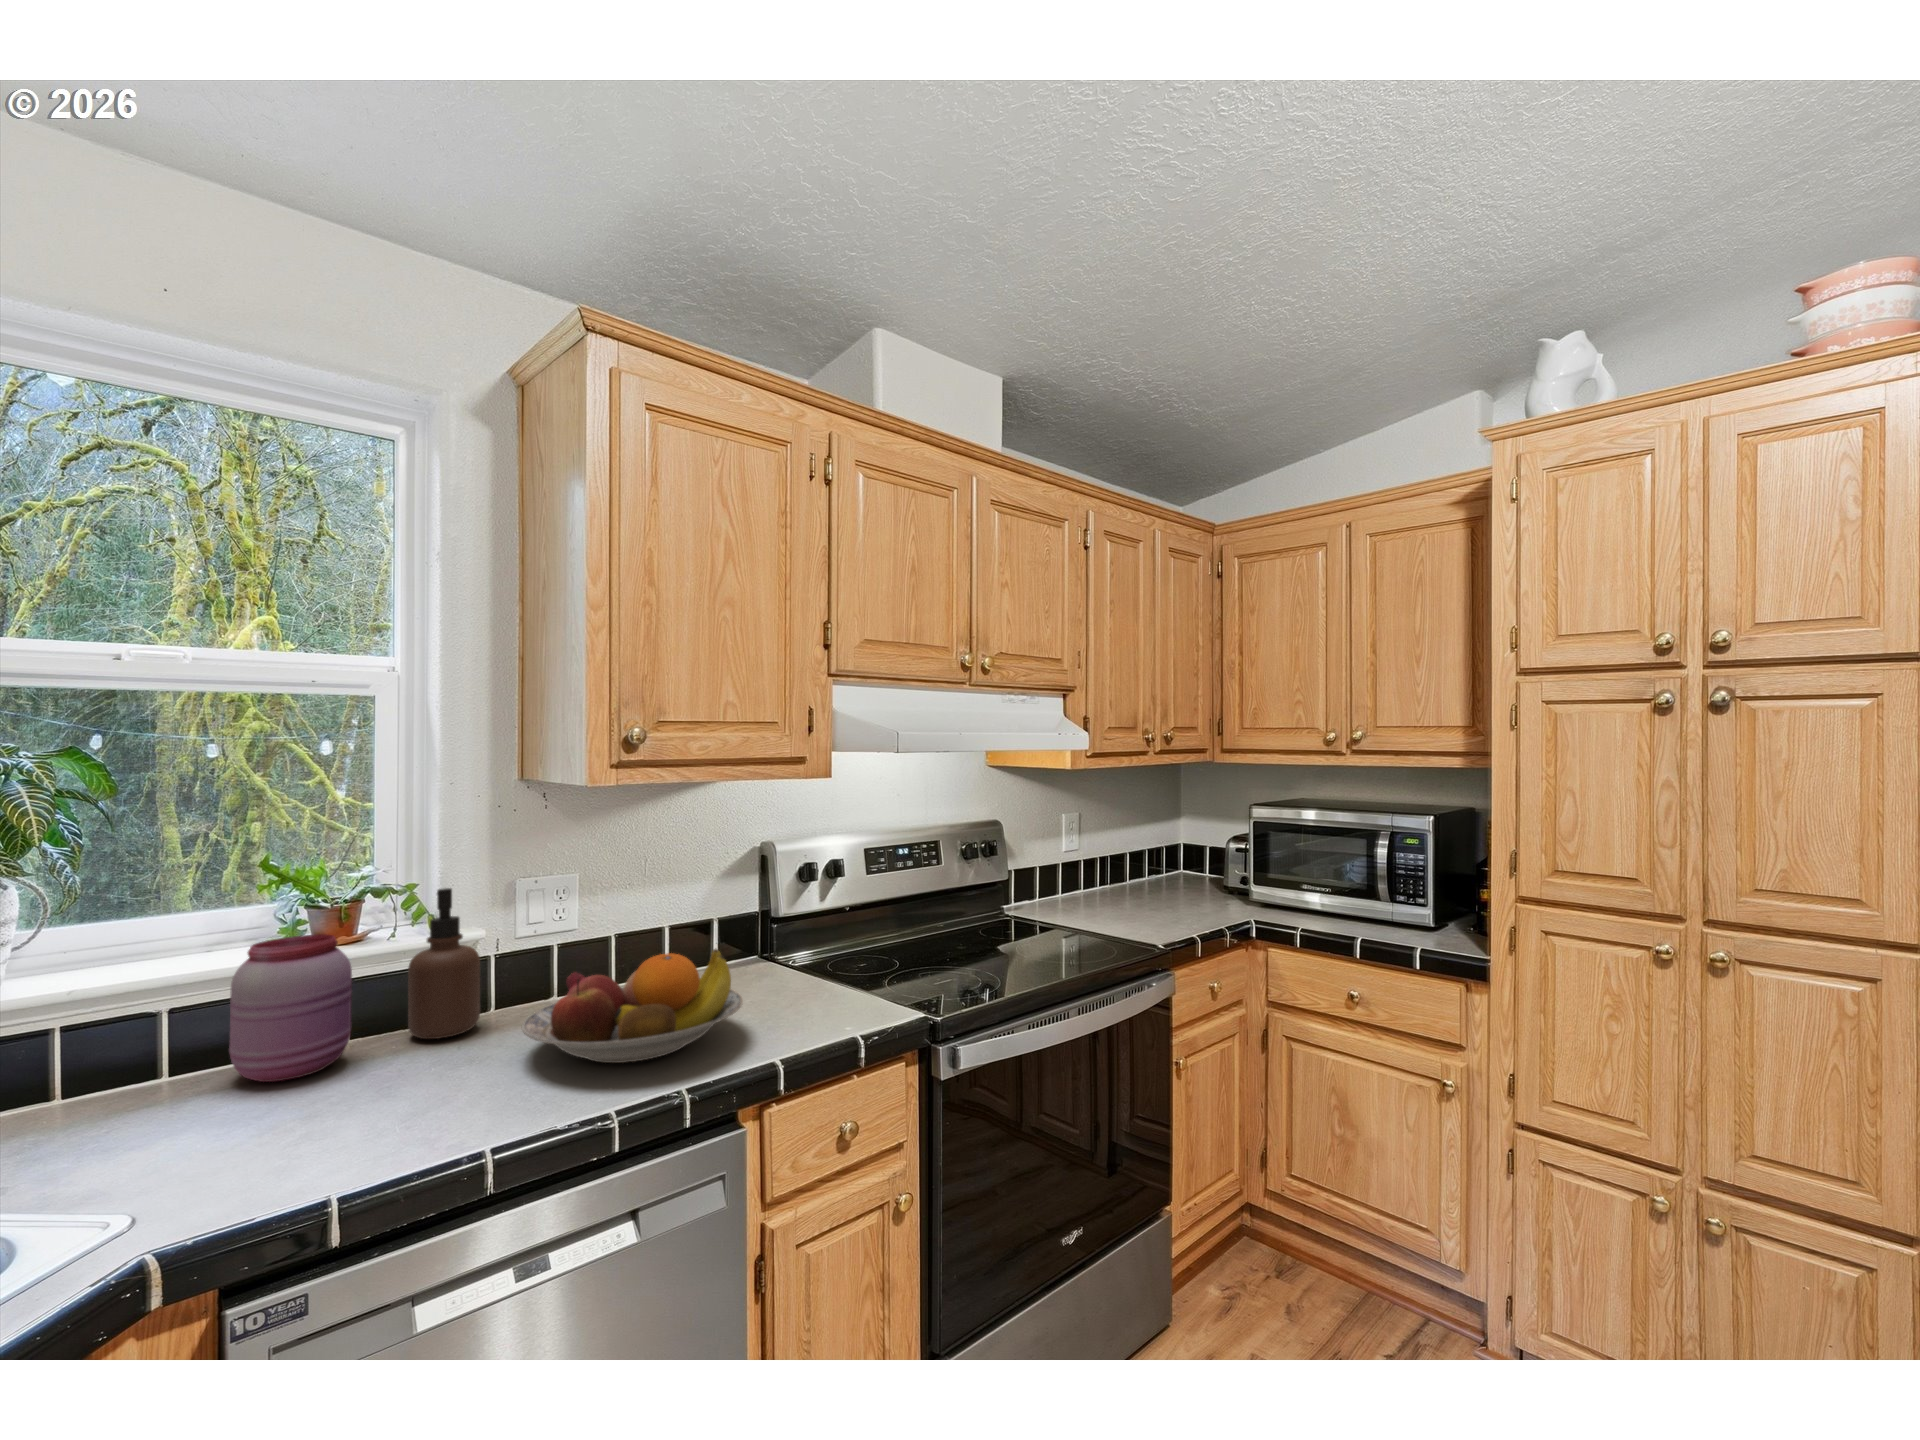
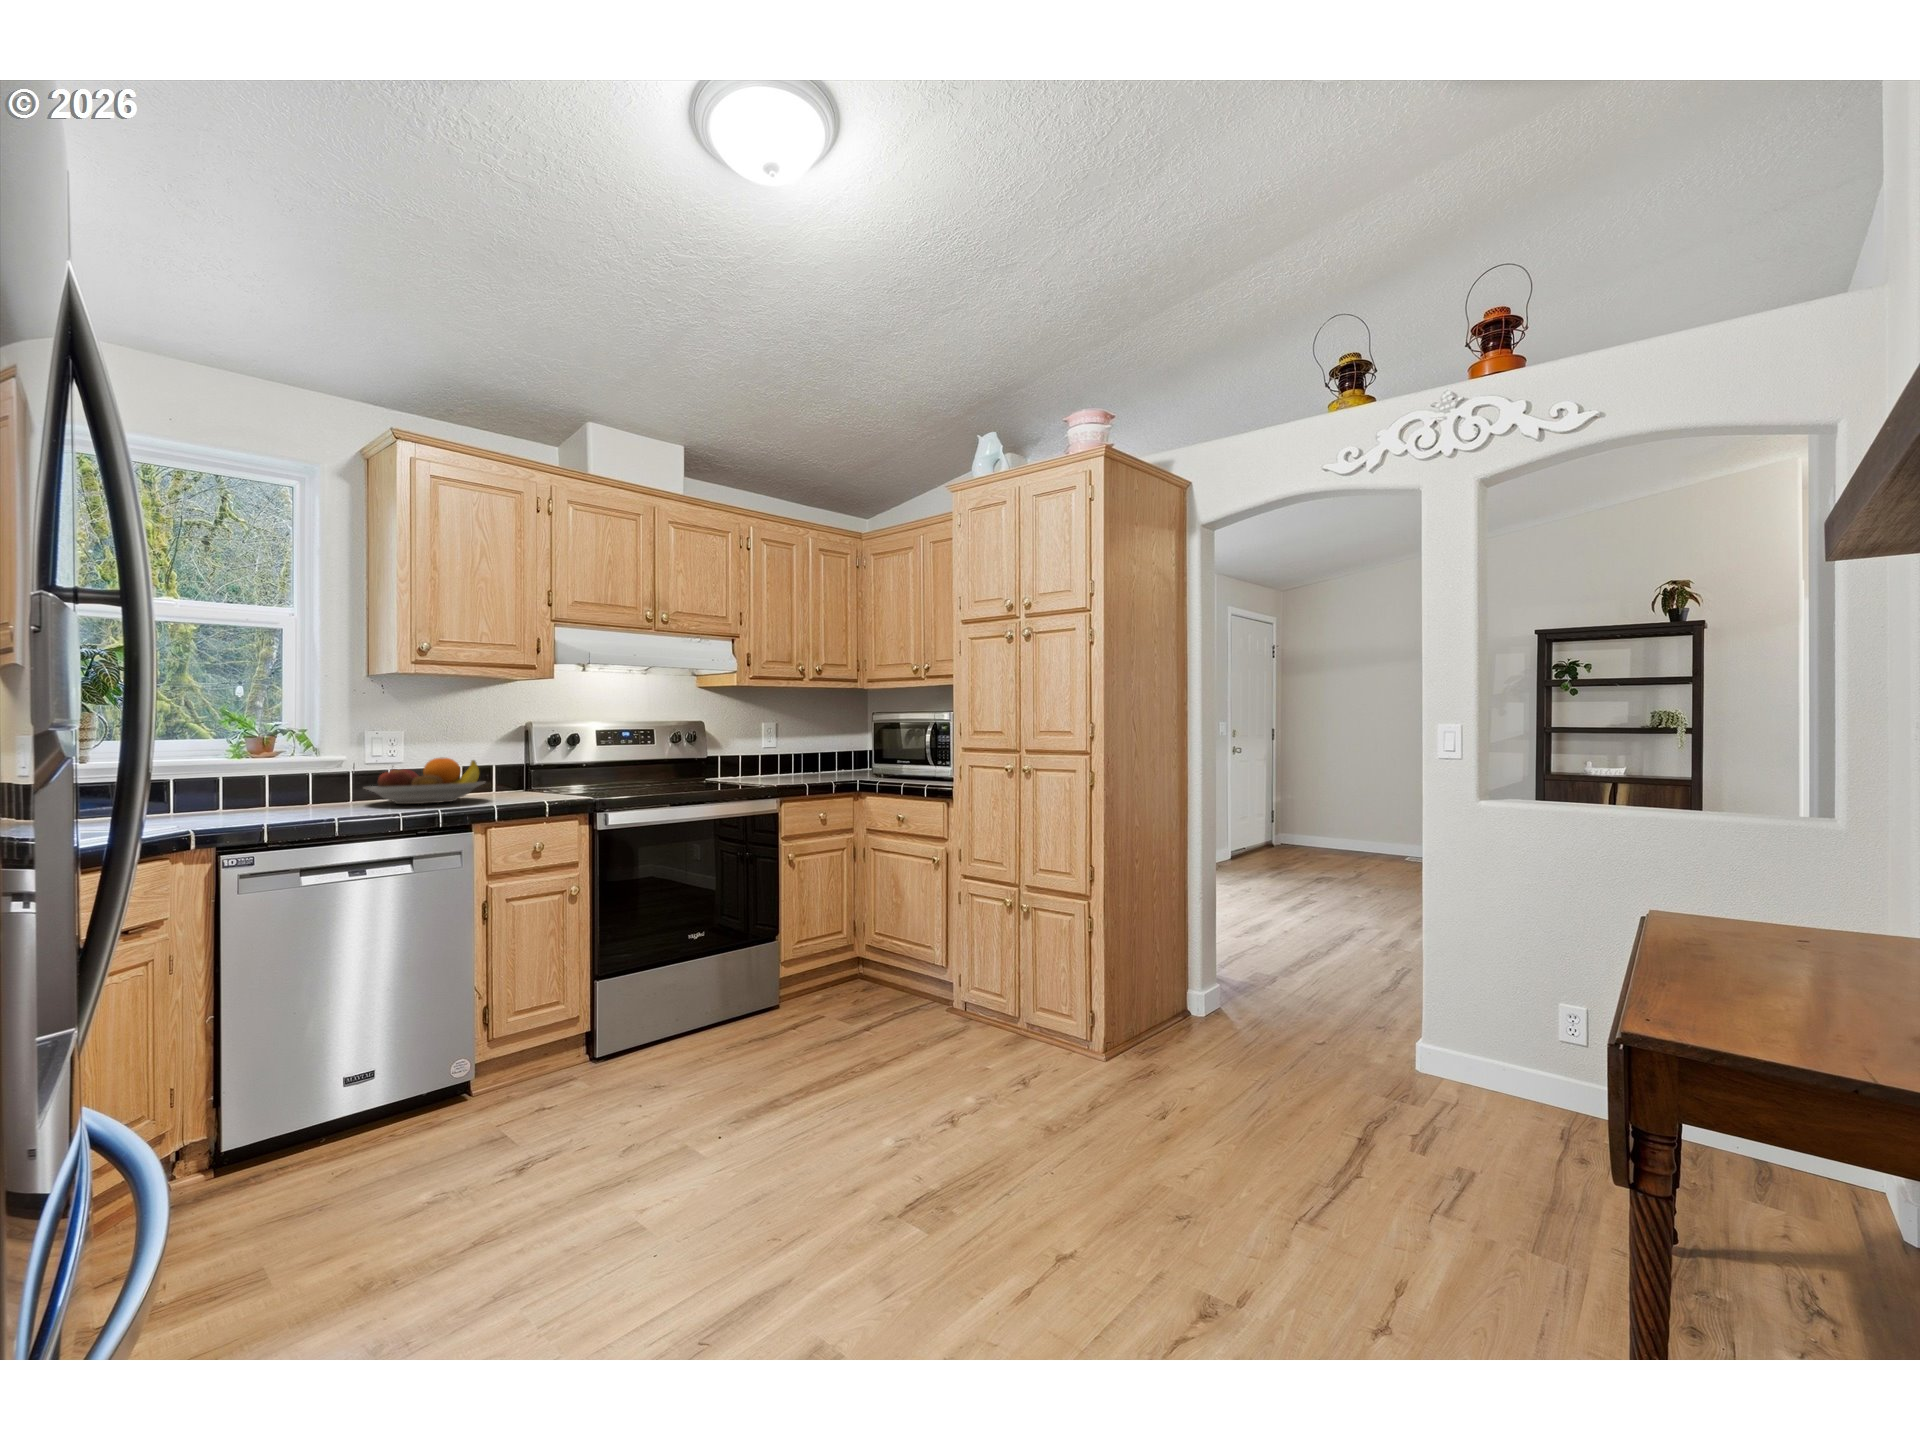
soap dispenser: present [408,888,480,1039] -> none [303,727,343,801]
jar: present [229,934,352,1082] -> none [211,743,273,807]

